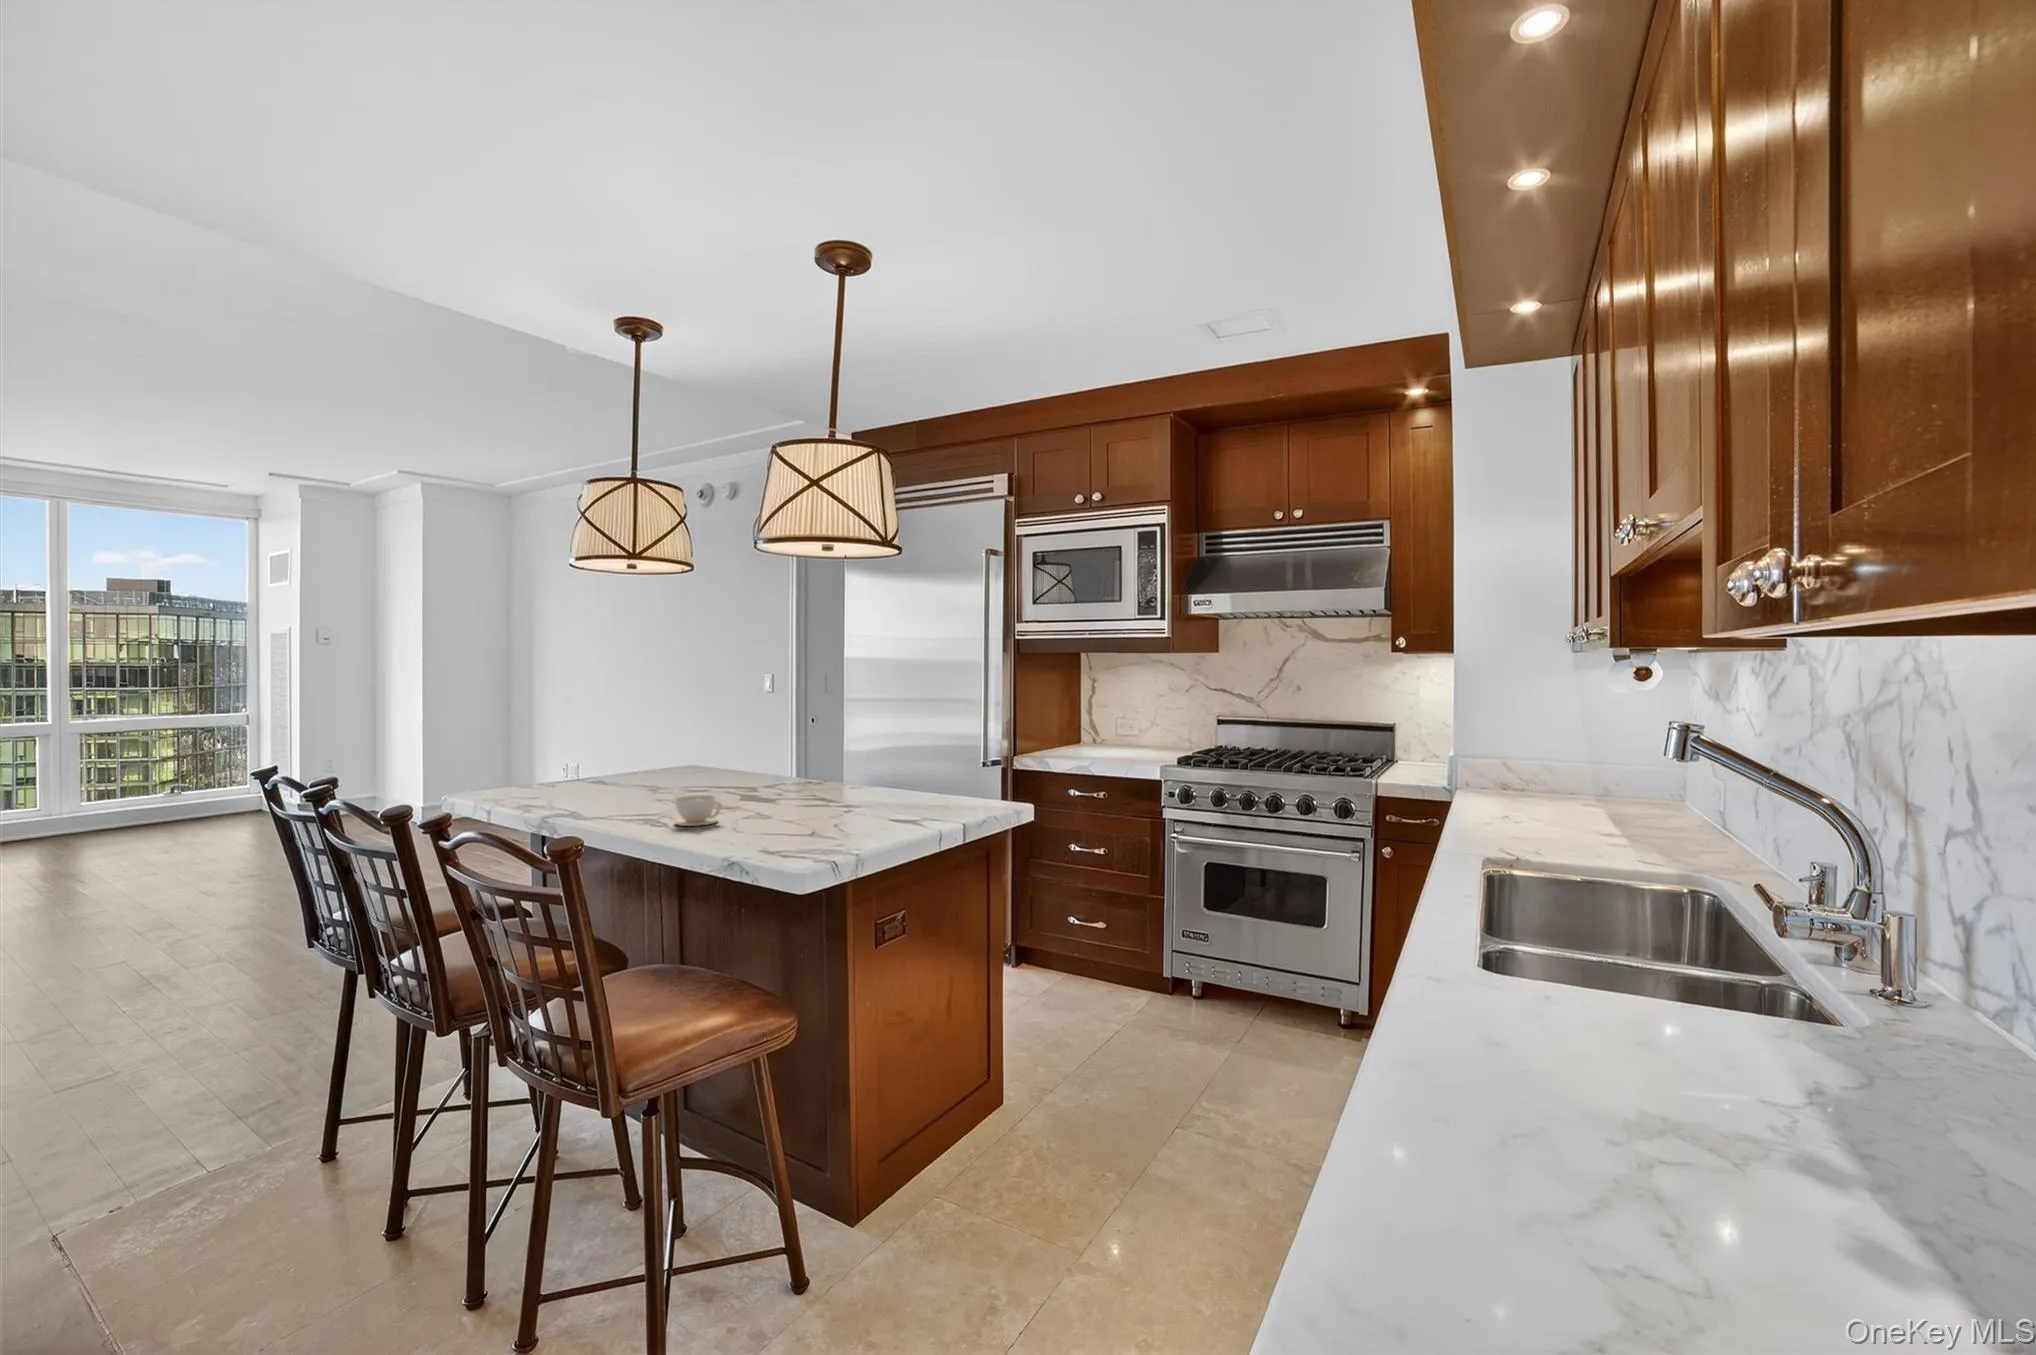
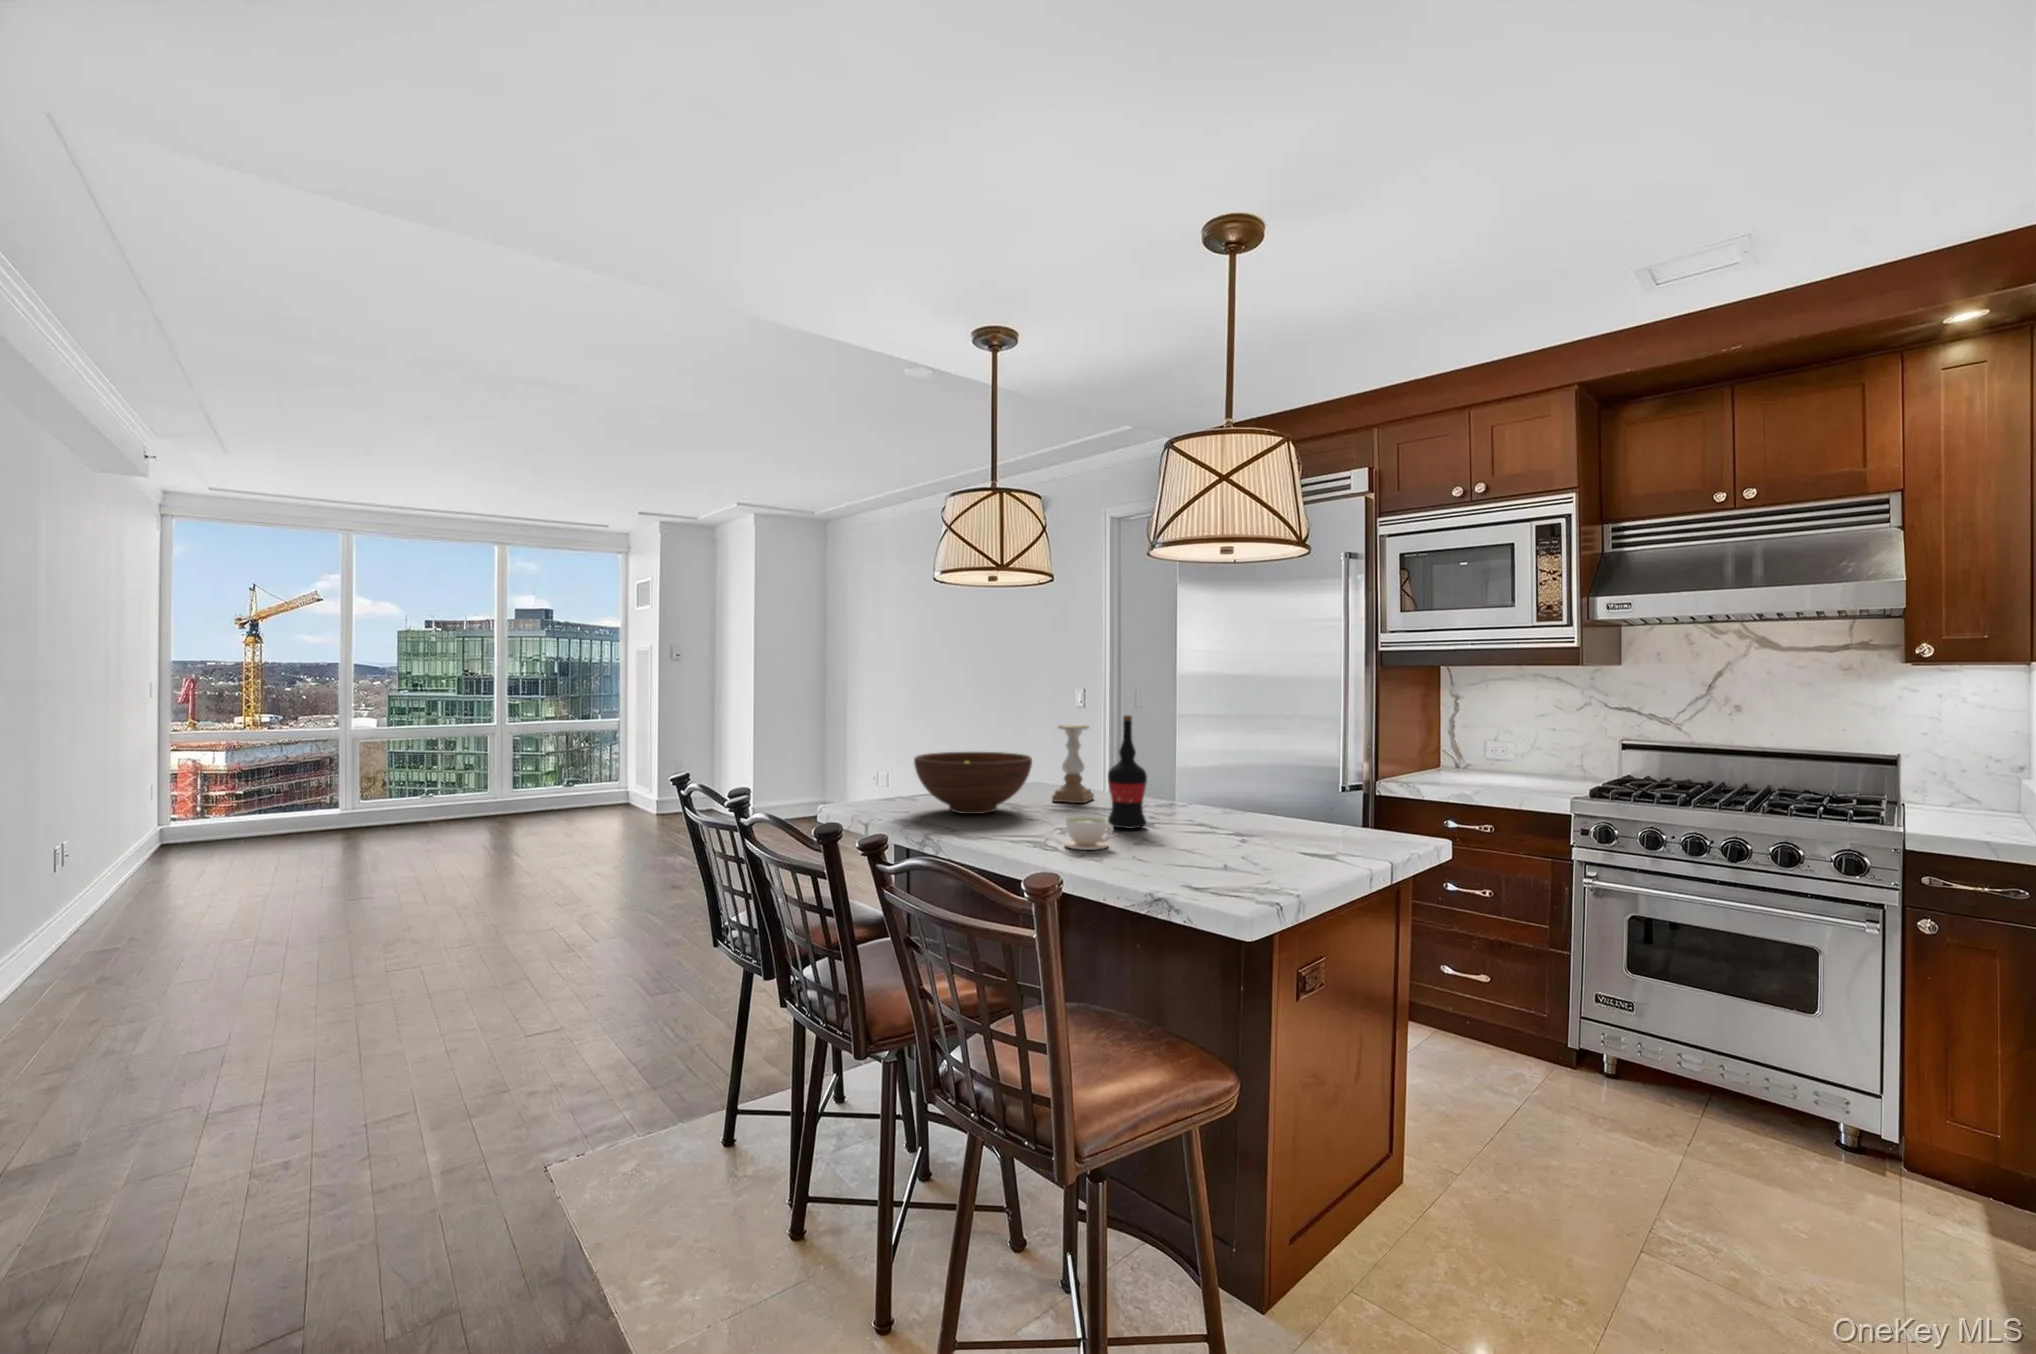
wine bottle: none [729,700,767,806] -> present [1108,715,1147,829]
candle holder: none [690,712,735,787] -> present [1052,725,1094,803]
fruit bowl: none [534,740,663,801] -> present [914,752,1032,814]

